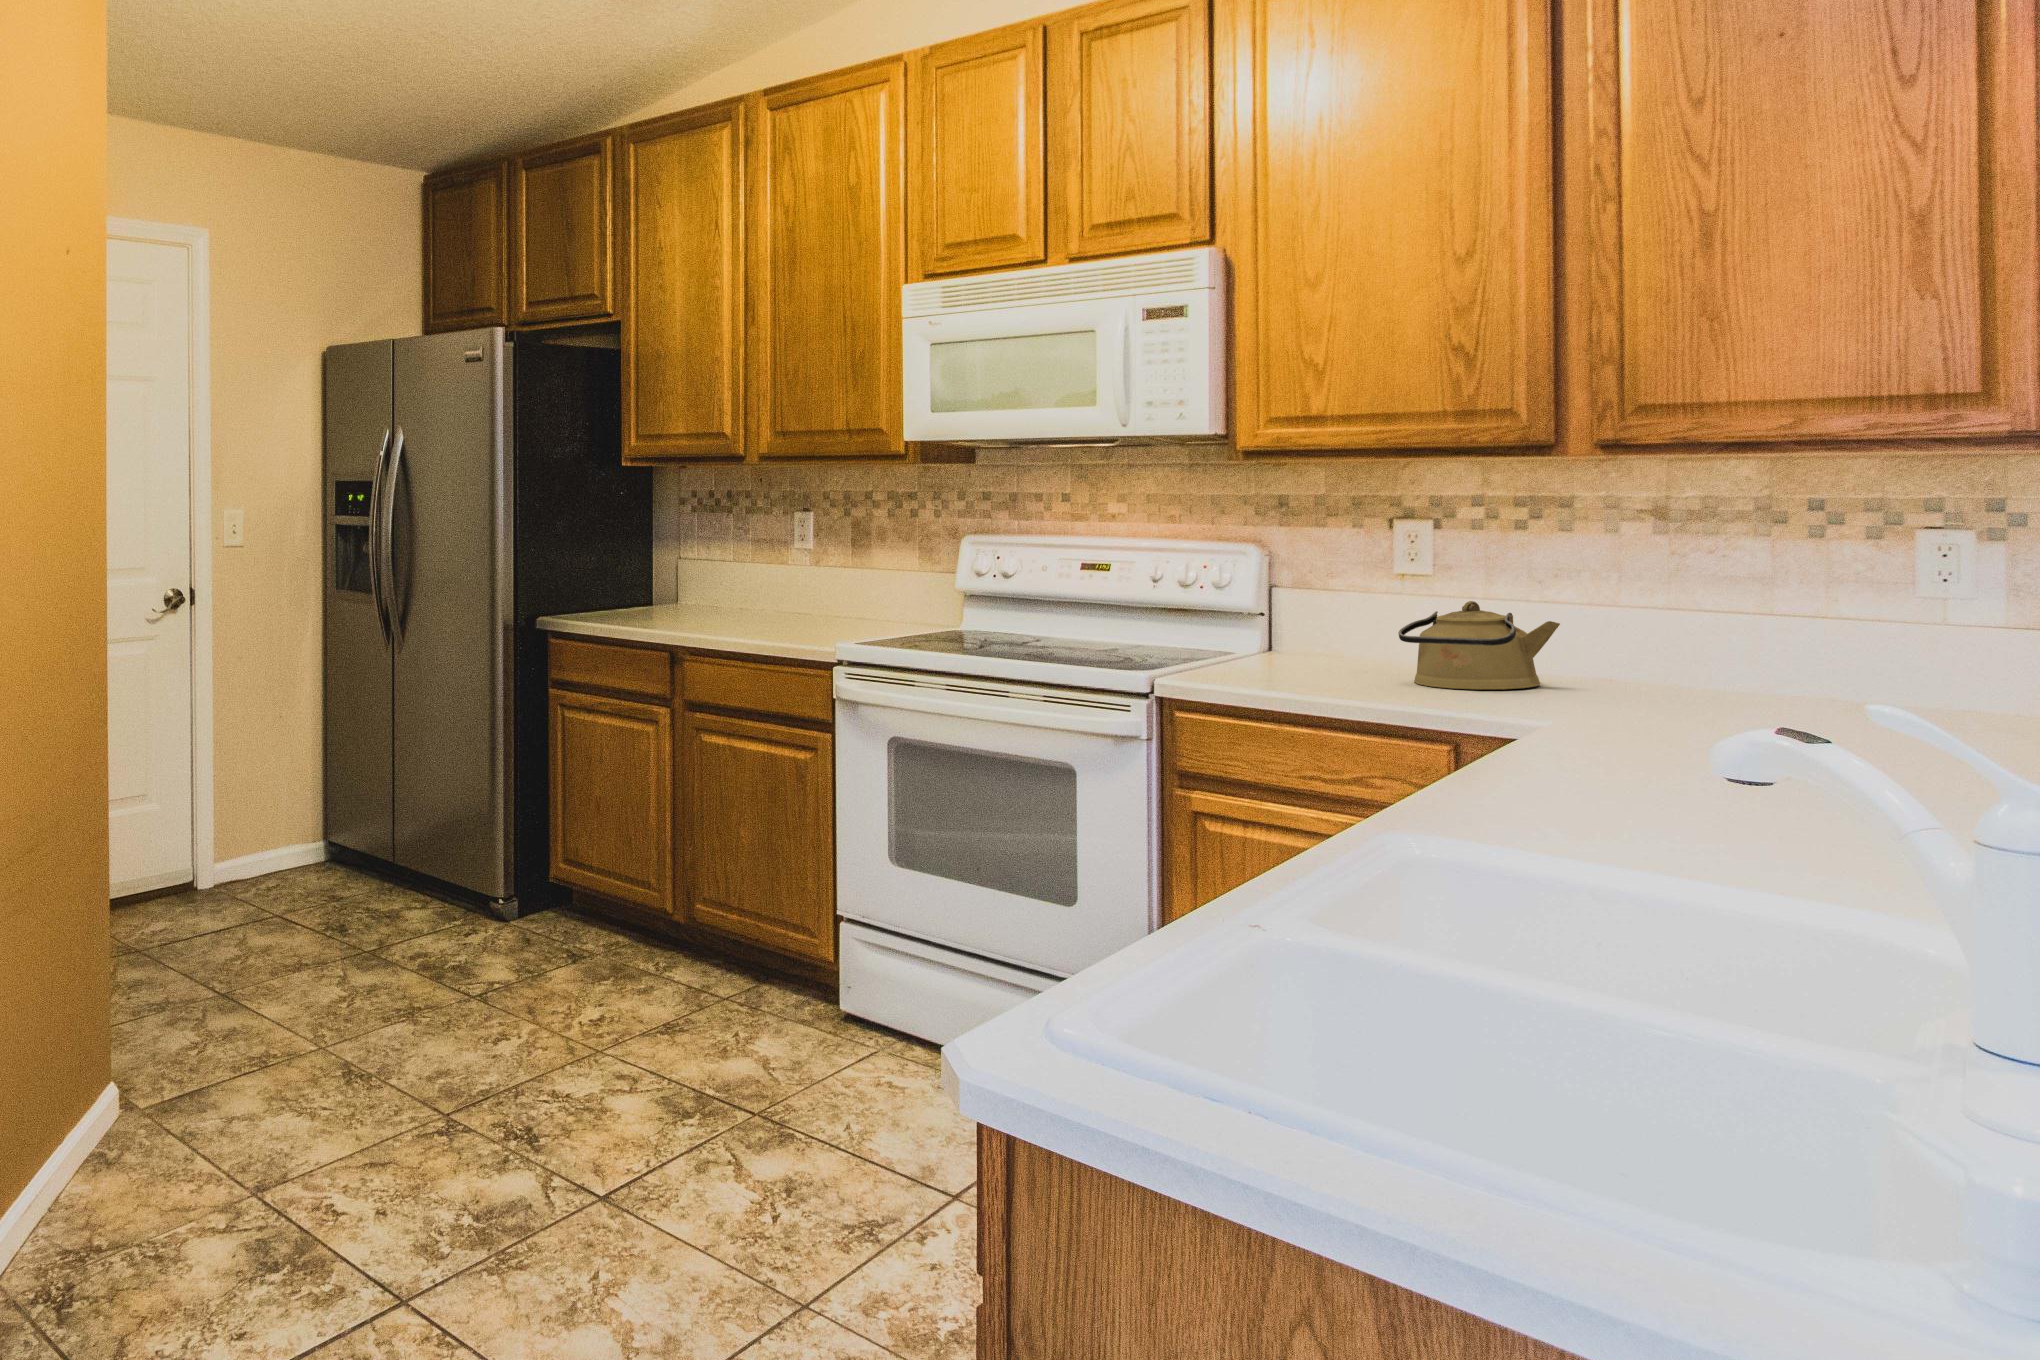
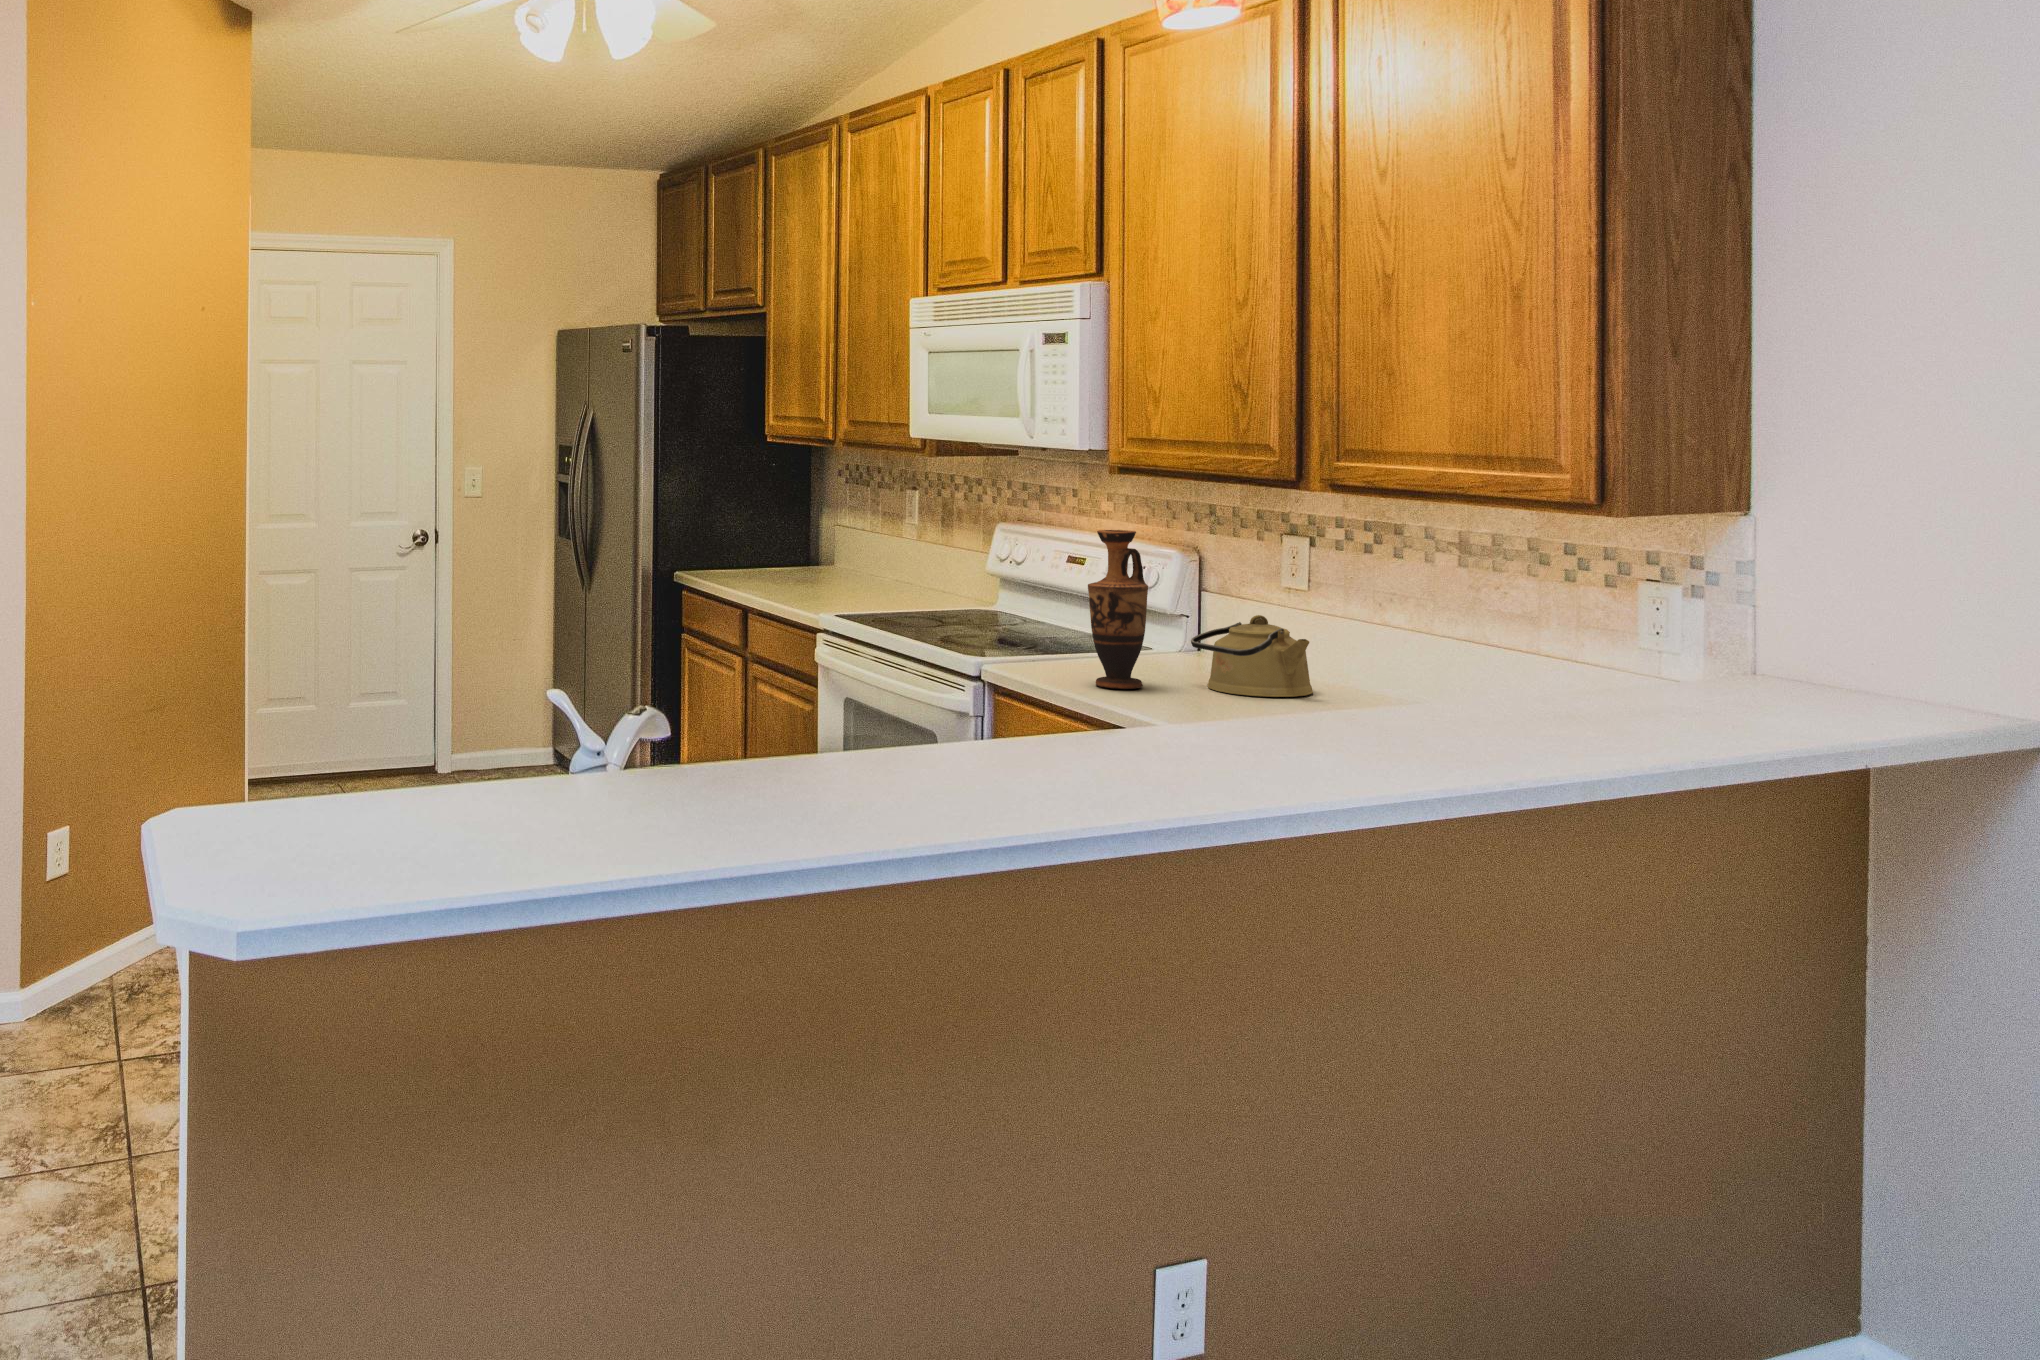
vase: none [1311,514,1385,696] -> present [1088,530,1148,689]

